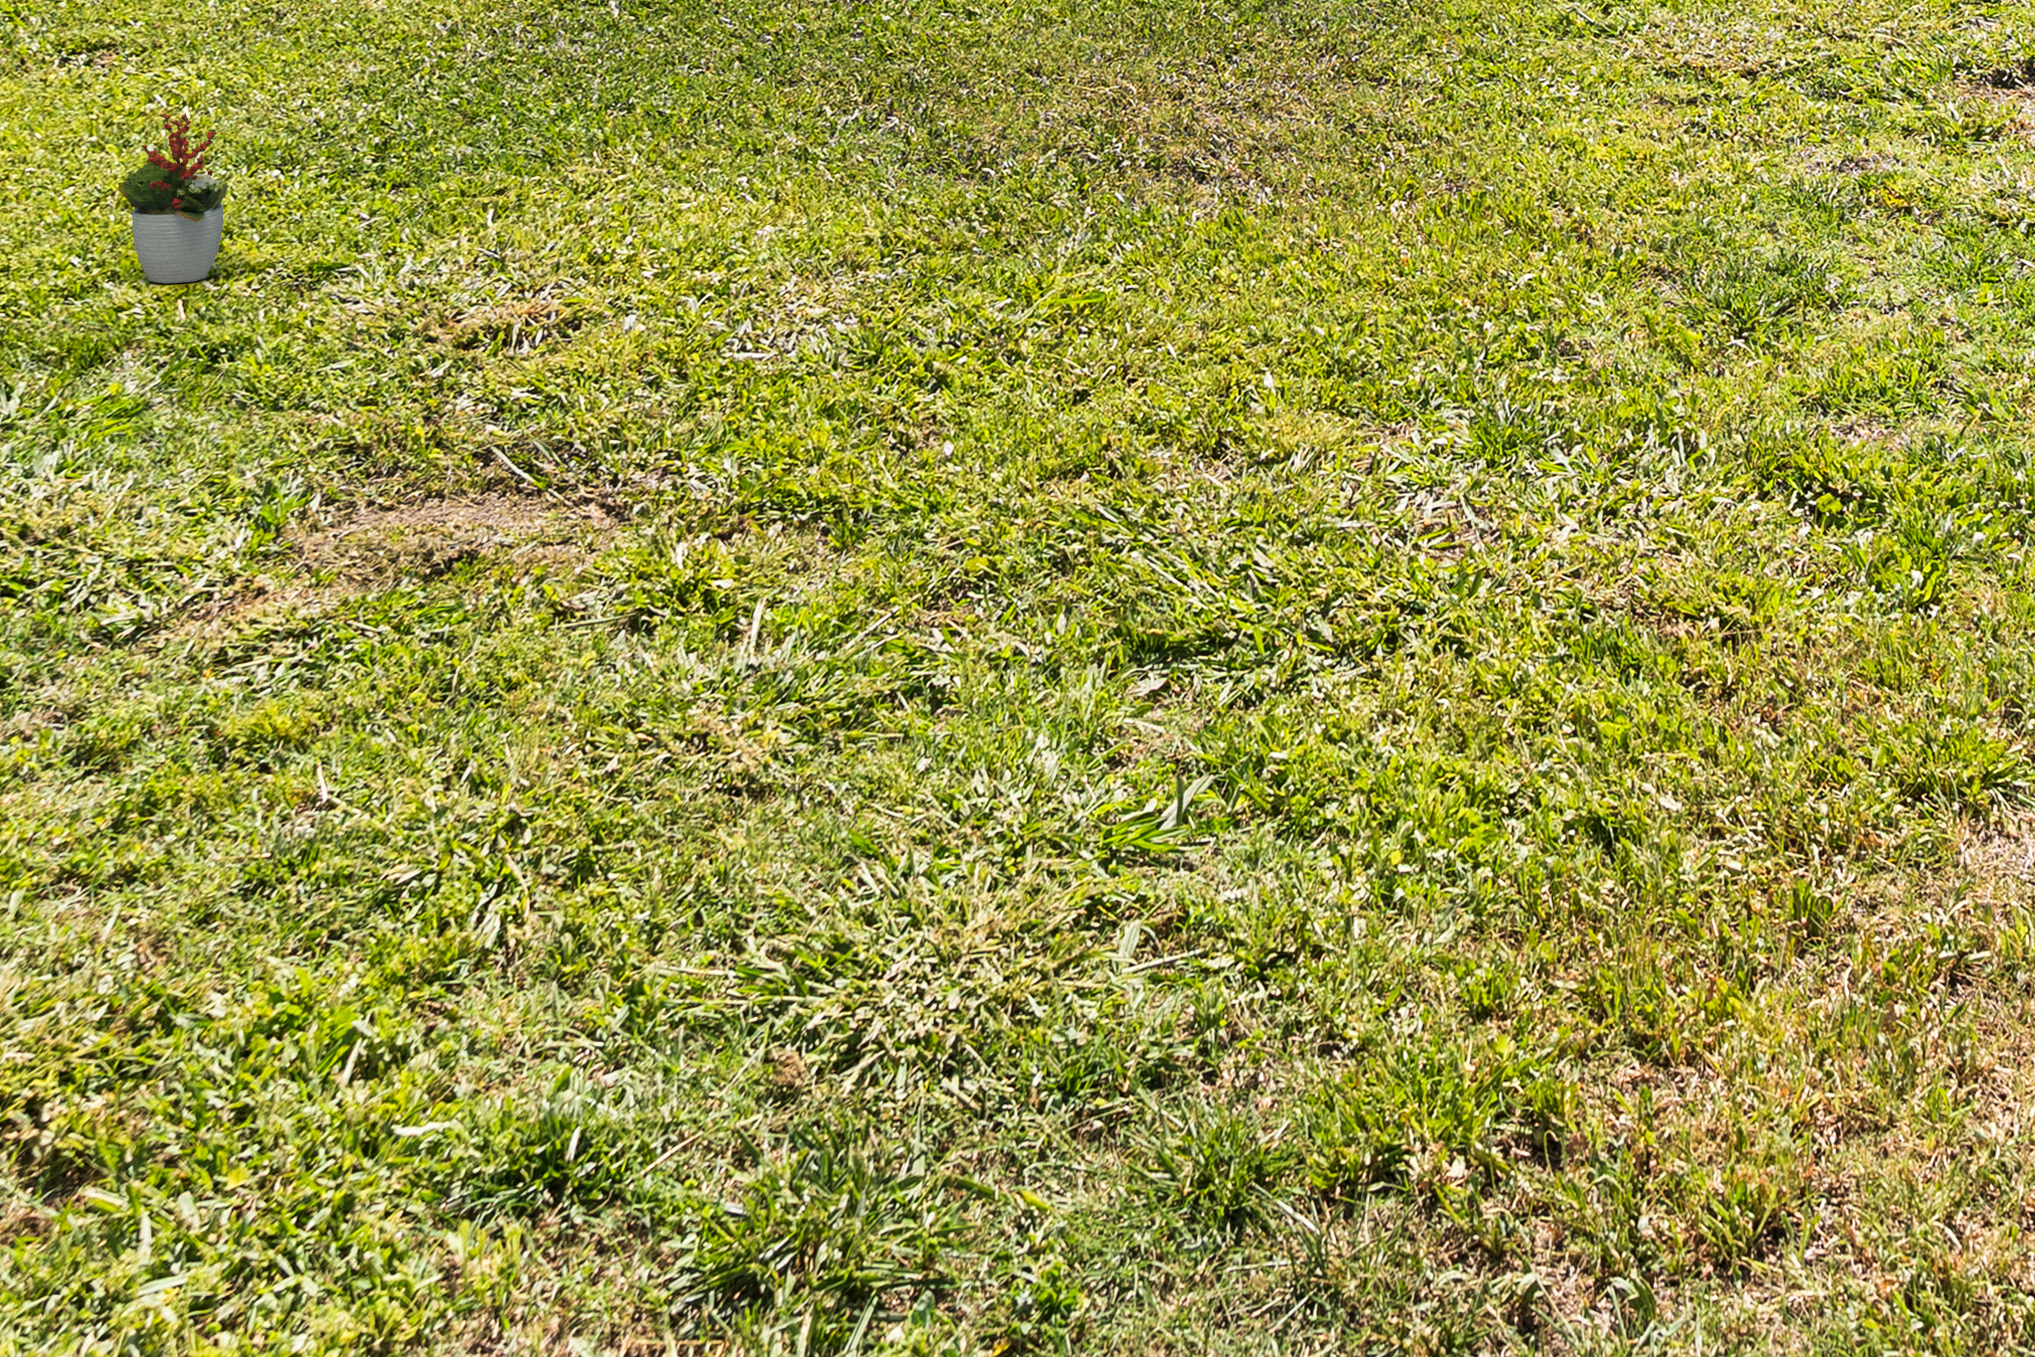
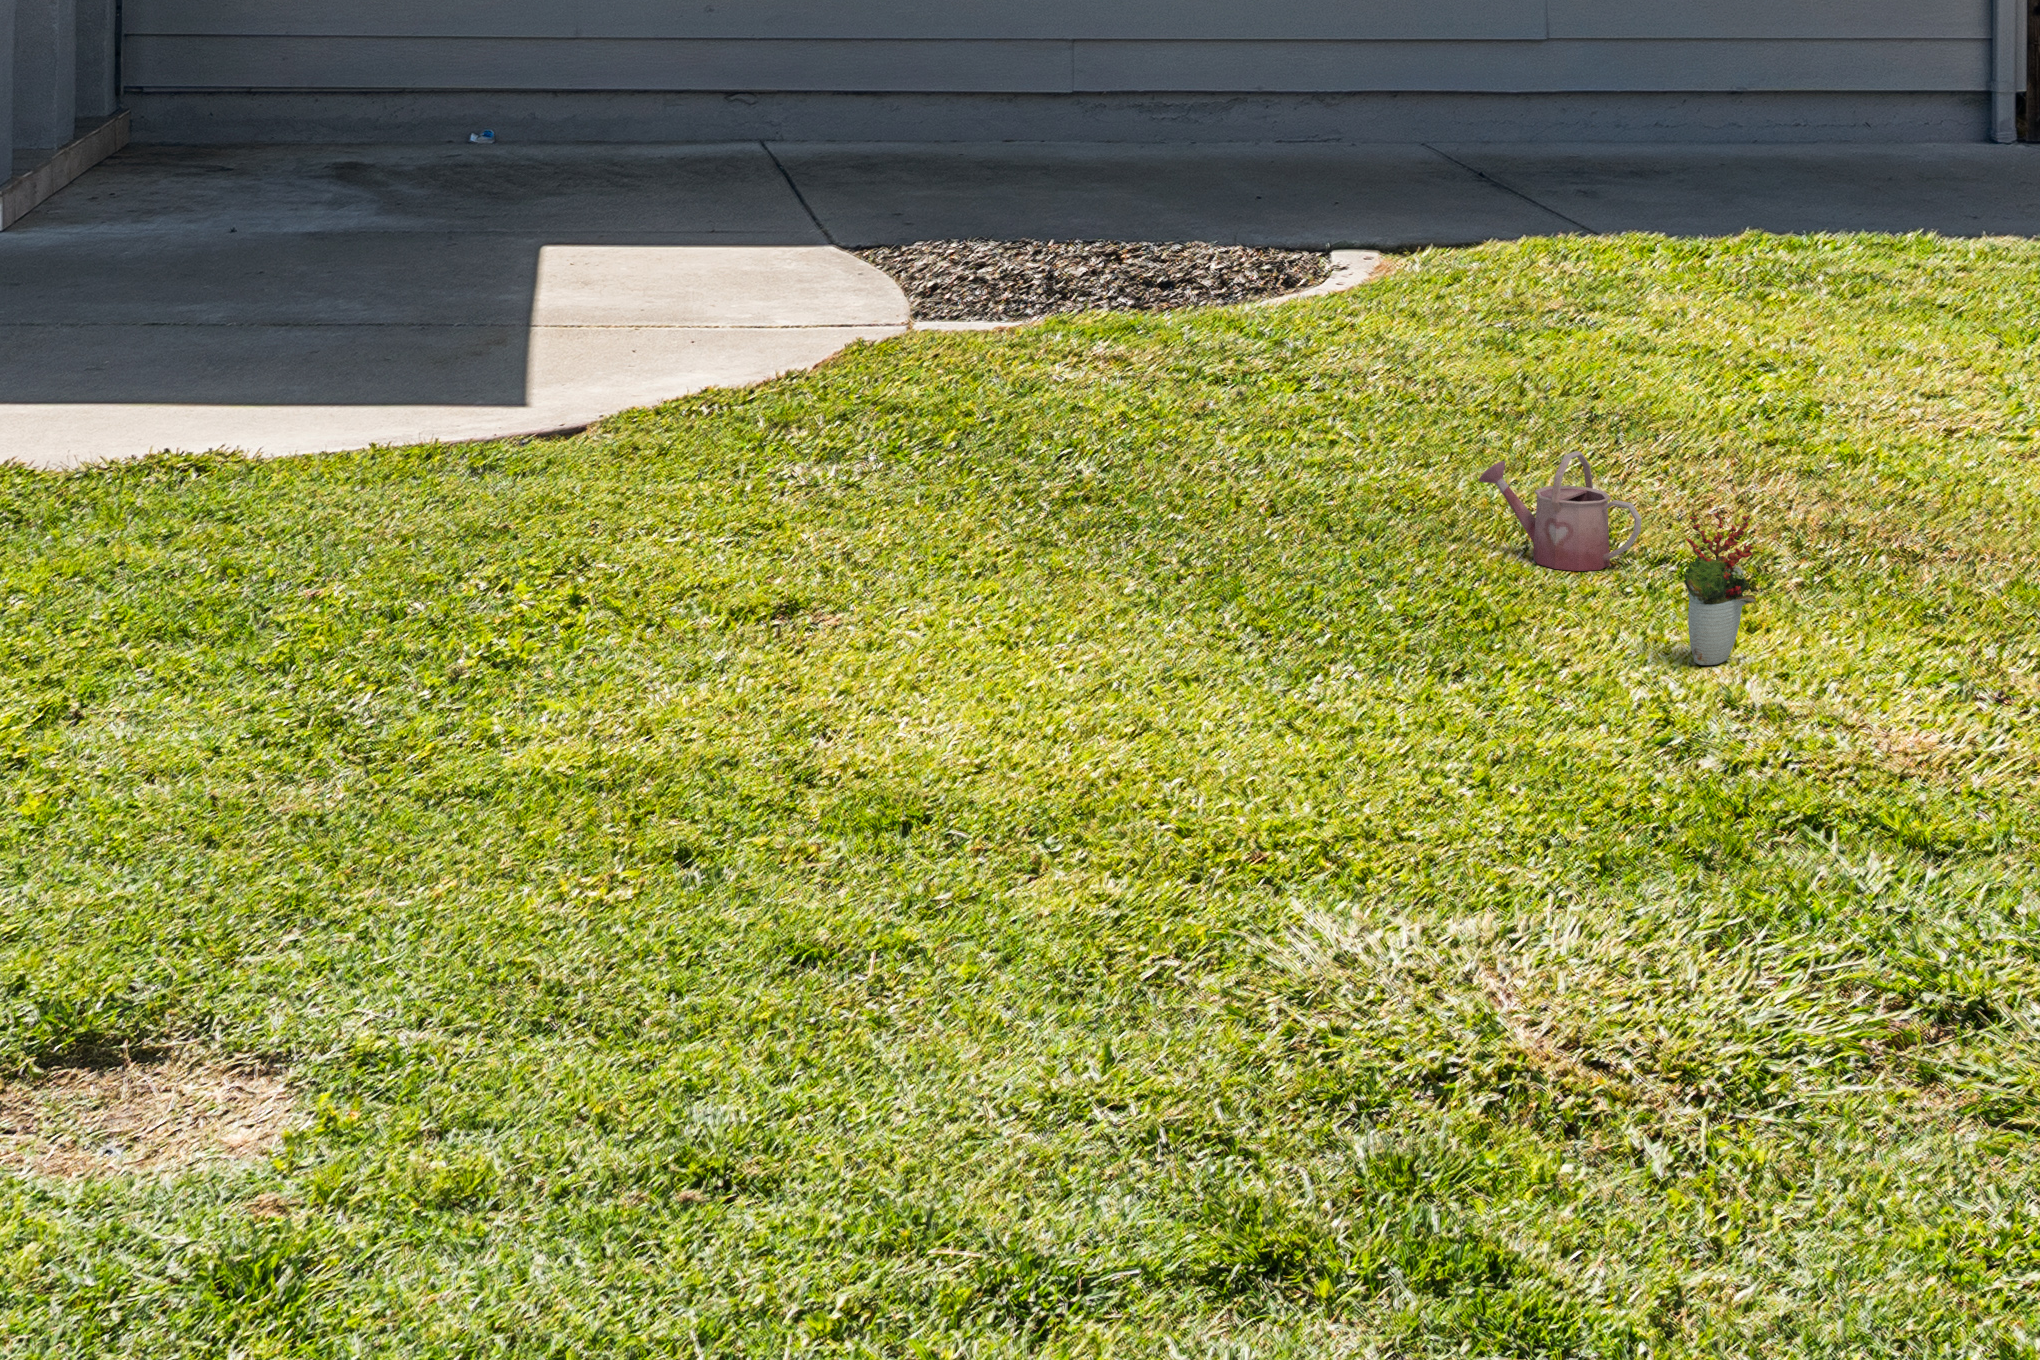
watering can: none [461,47,557,181] -> present [1478,451,1642,571]

